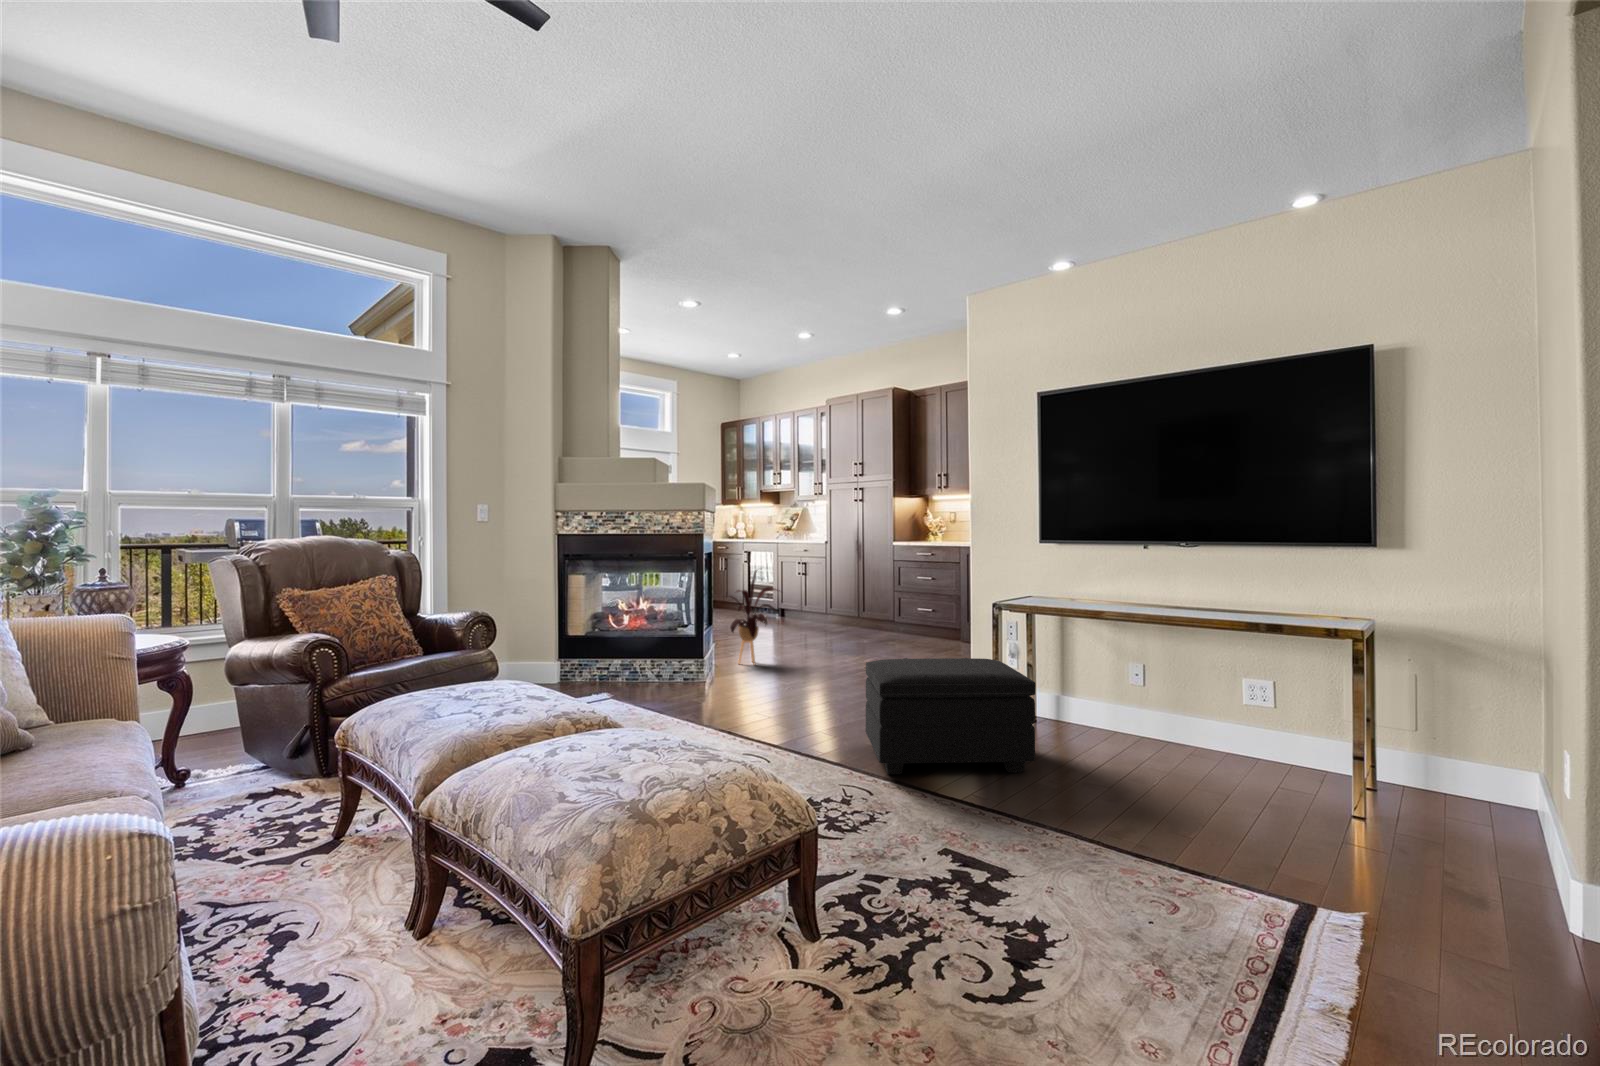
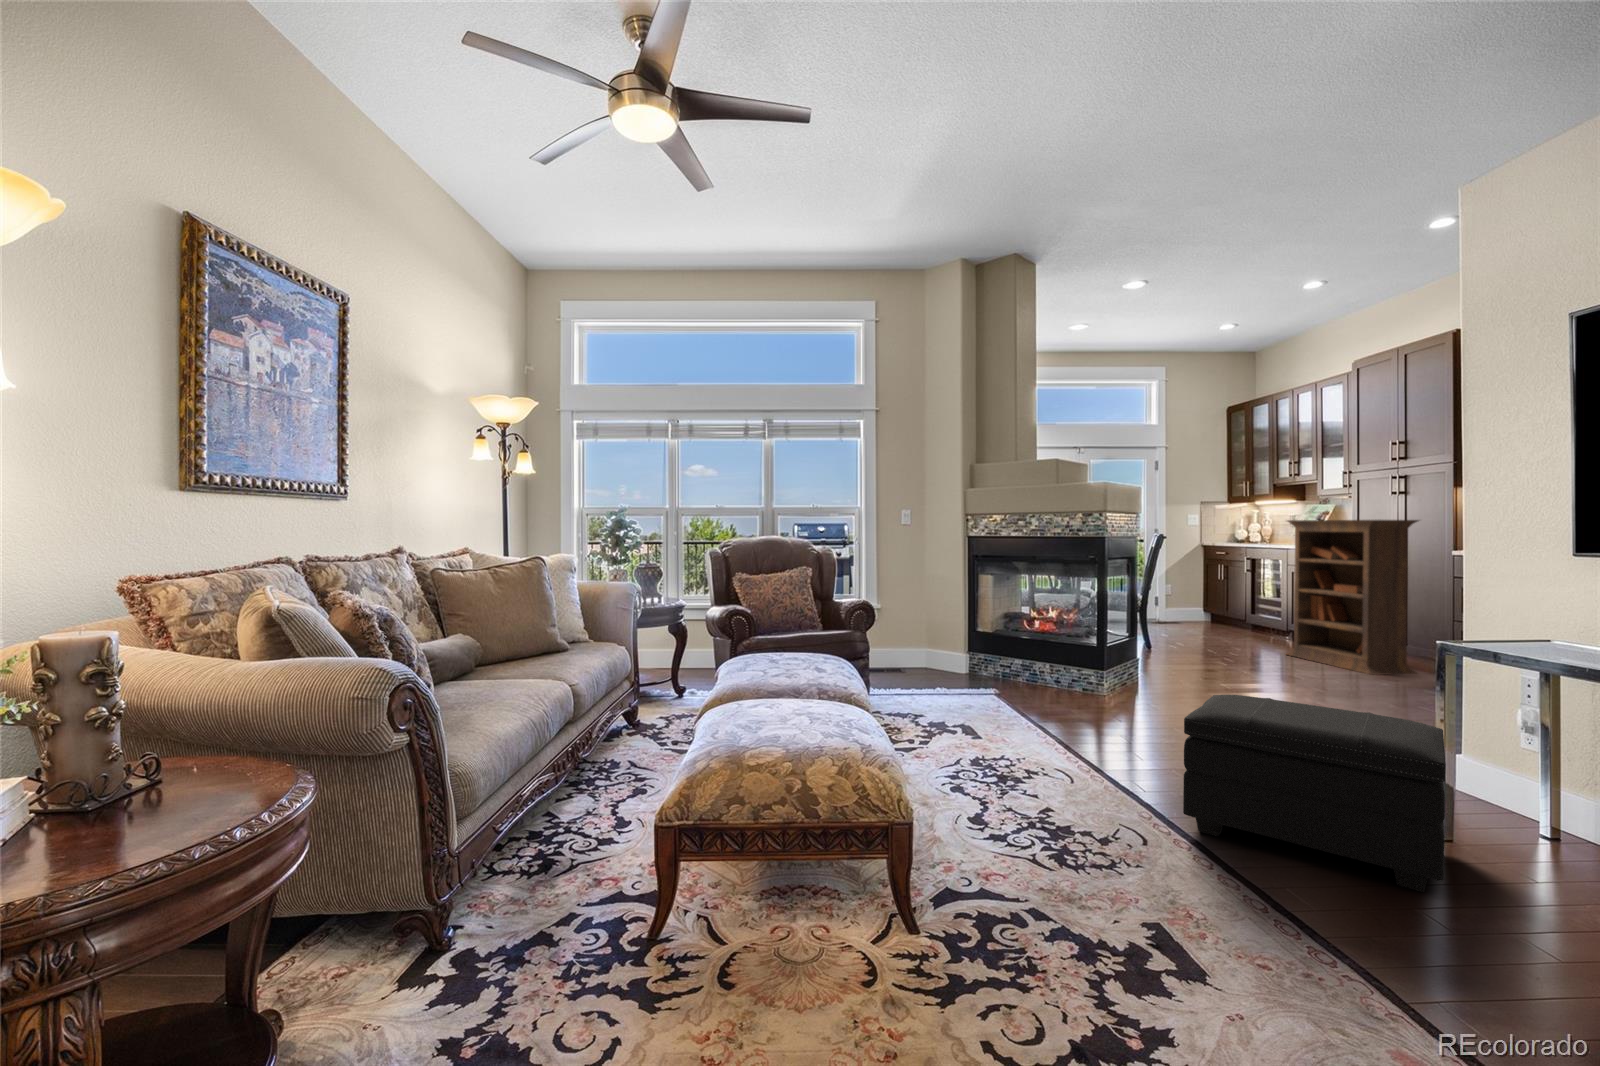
bookcase: none [789,519,875,636] -> present [1287,520,1419,675]
house plant: present [730,571,780,664] -> none [1139,577,1226,687]

